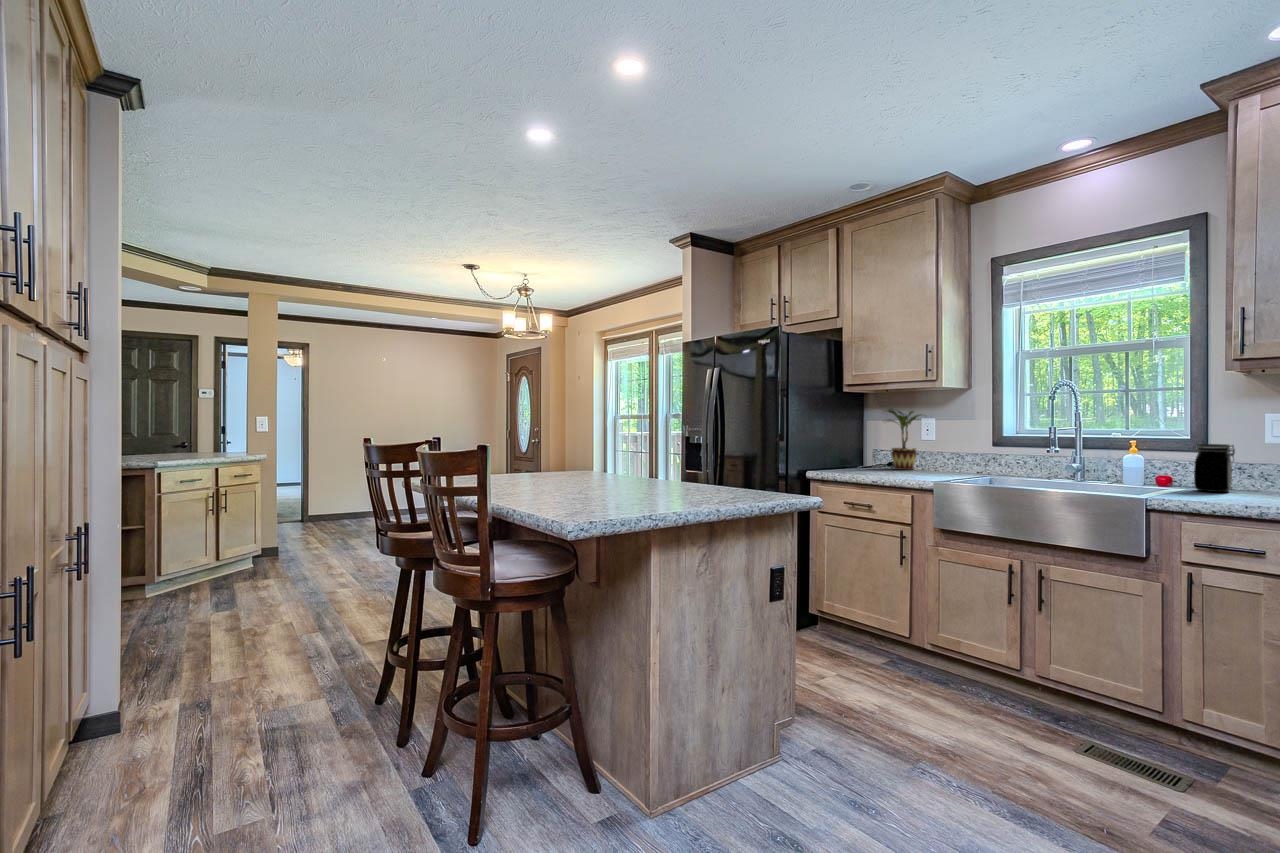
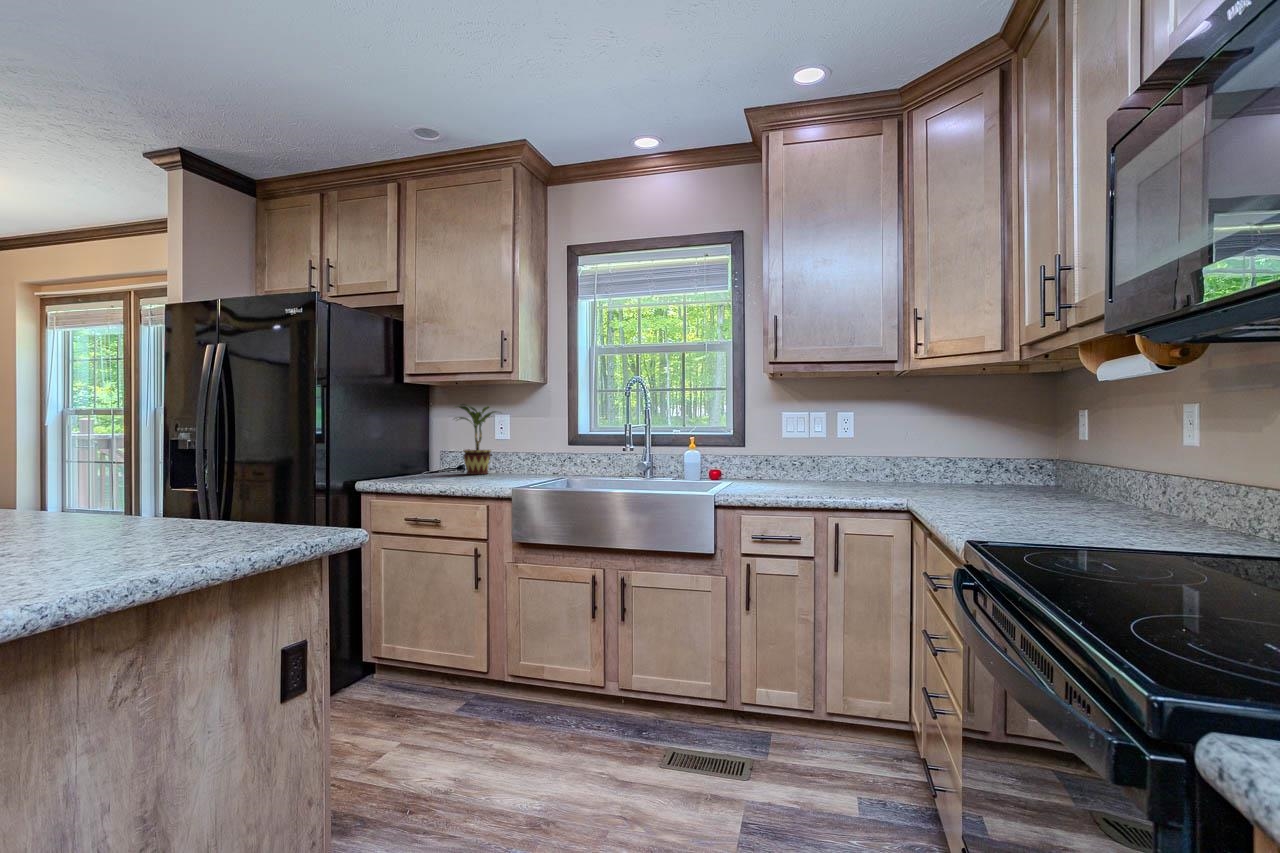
jar: present [1193,444,1235,492] -> none [737,438,767,482]

